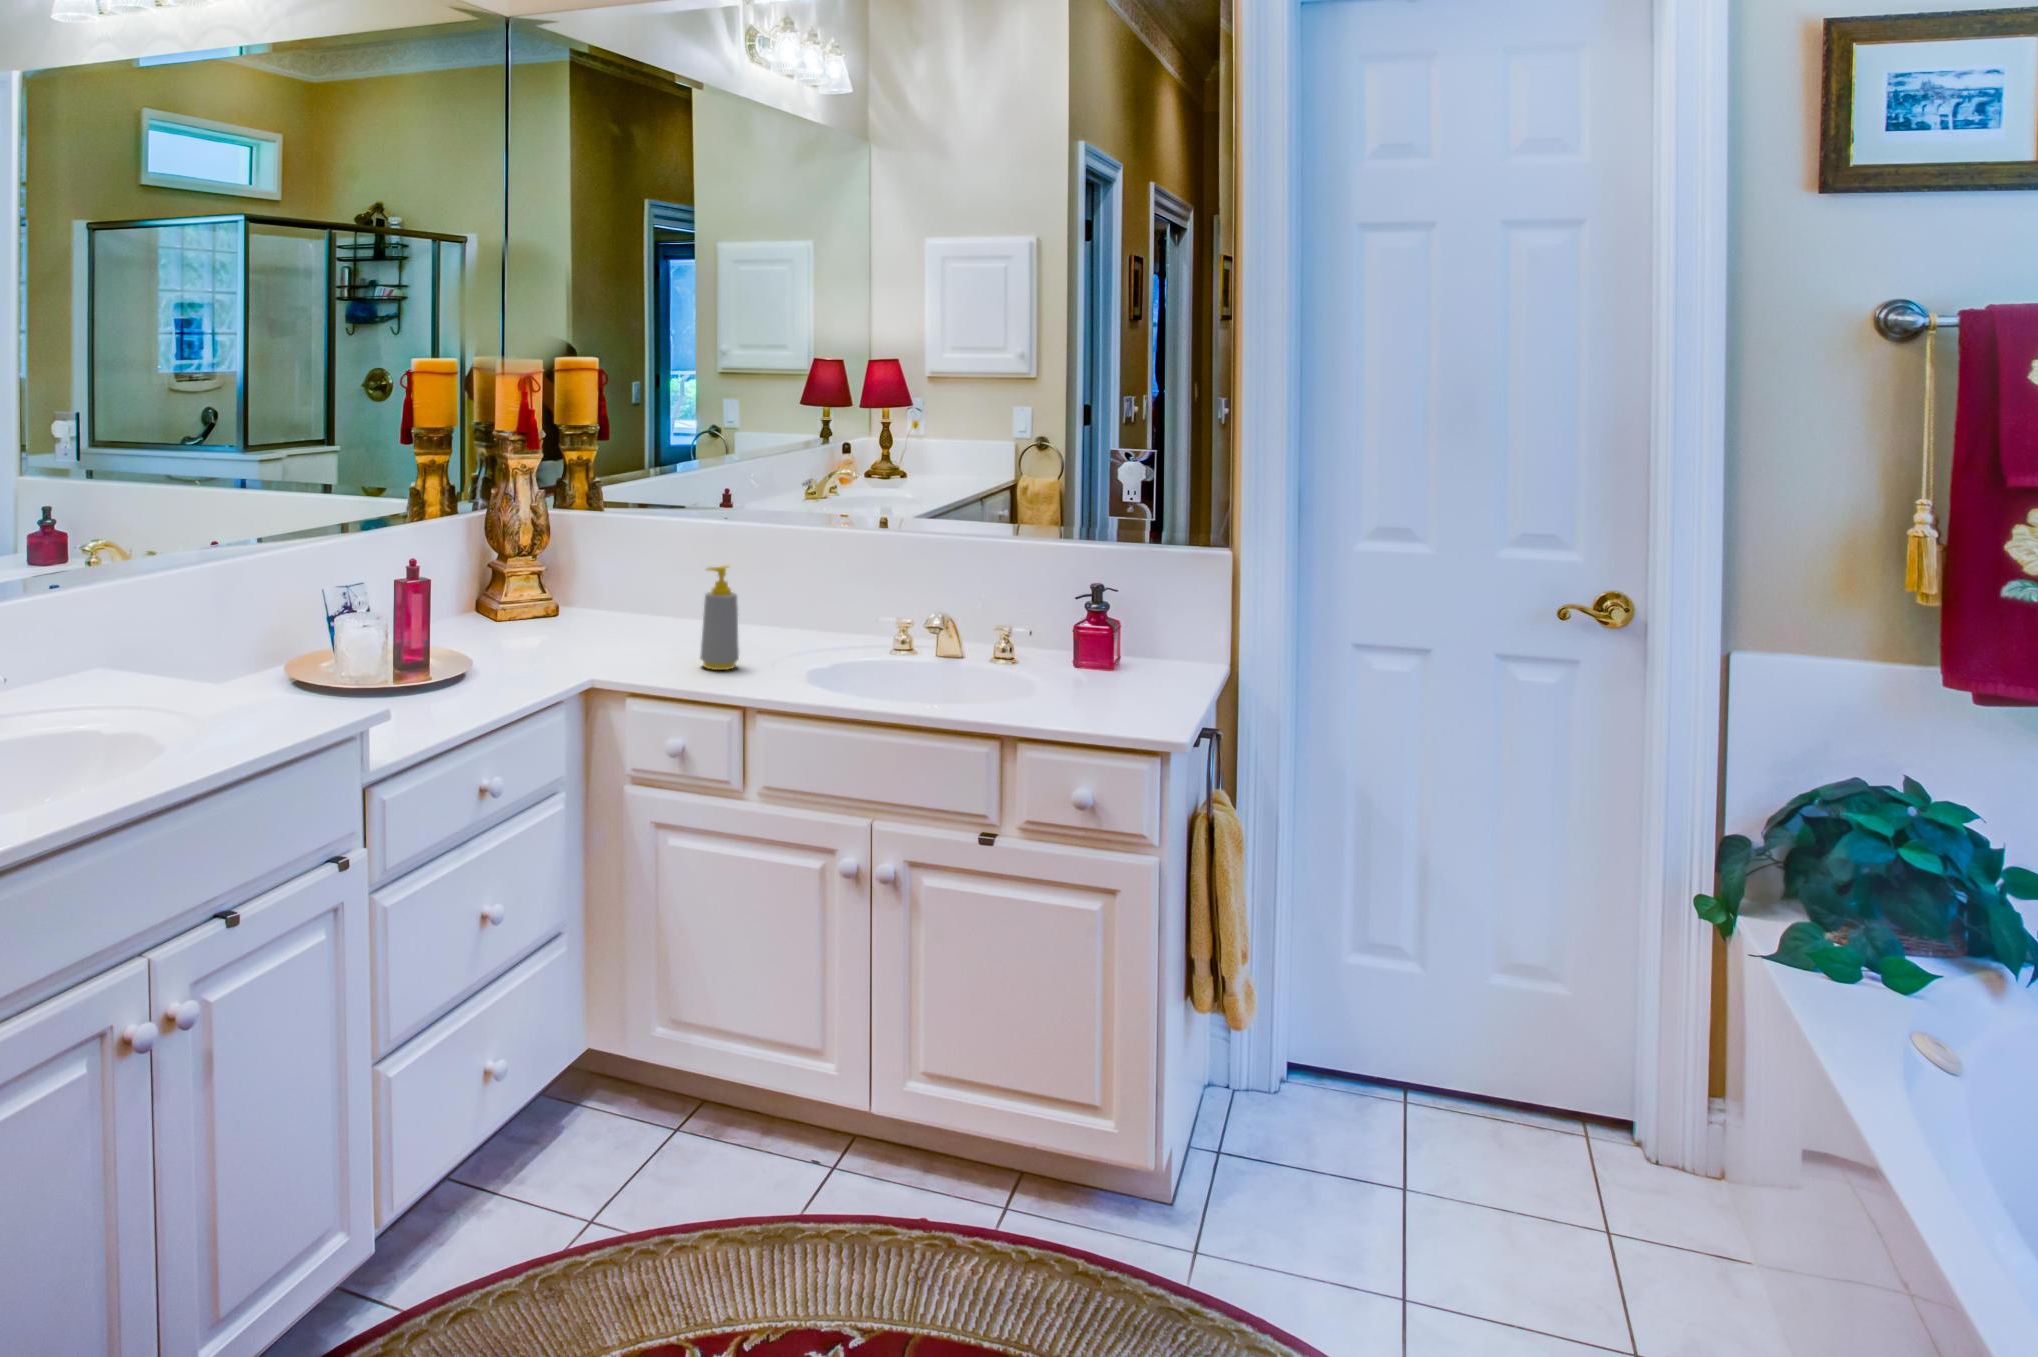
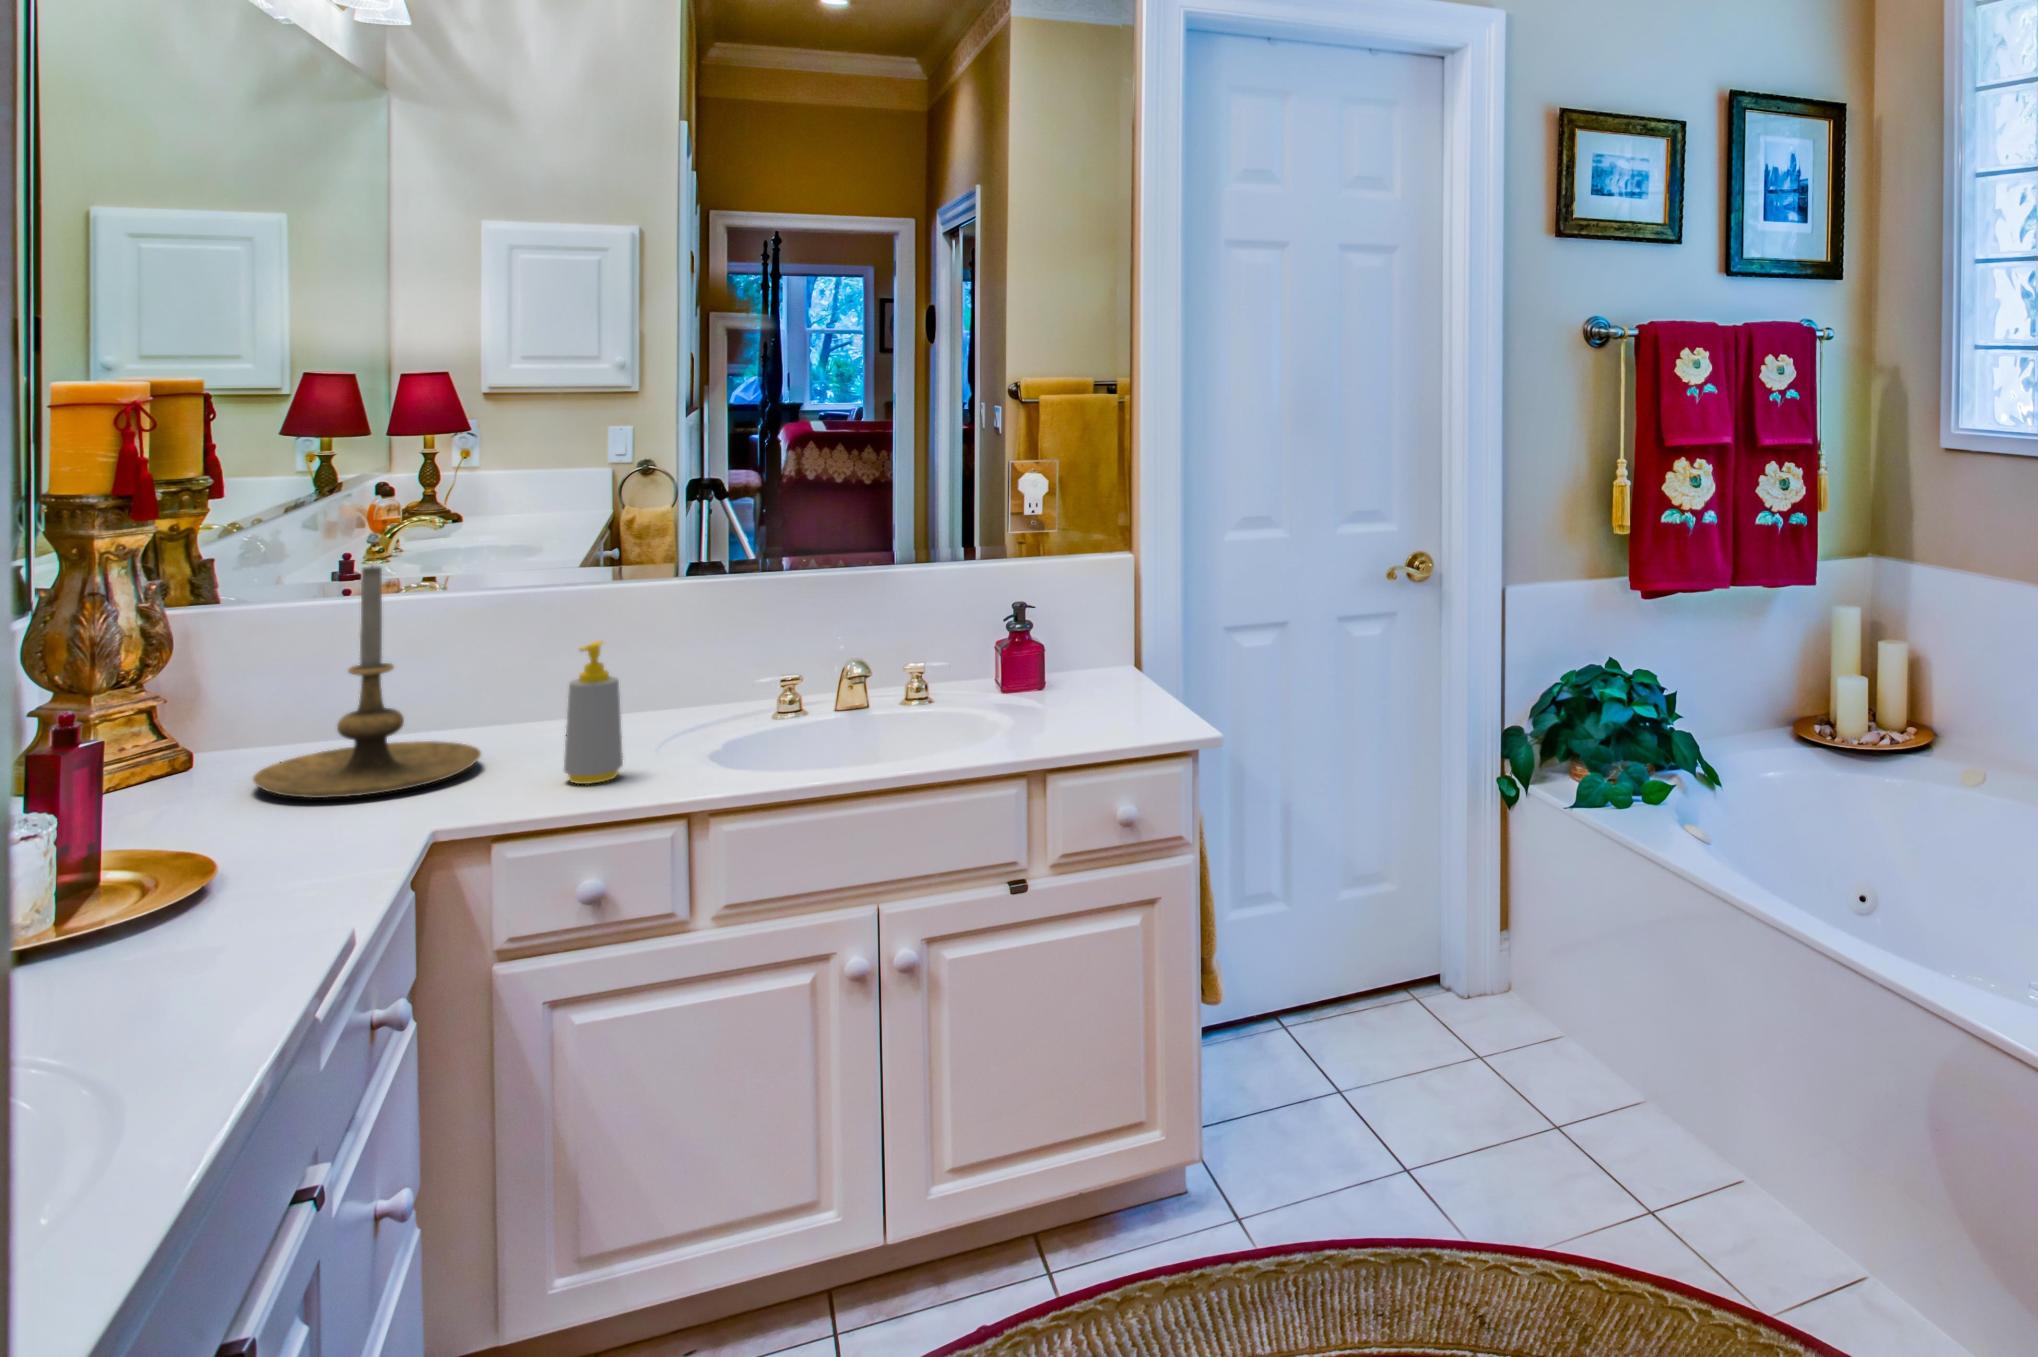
candle holder: none [562,494,691,649] -> present [253,566,481,798]

